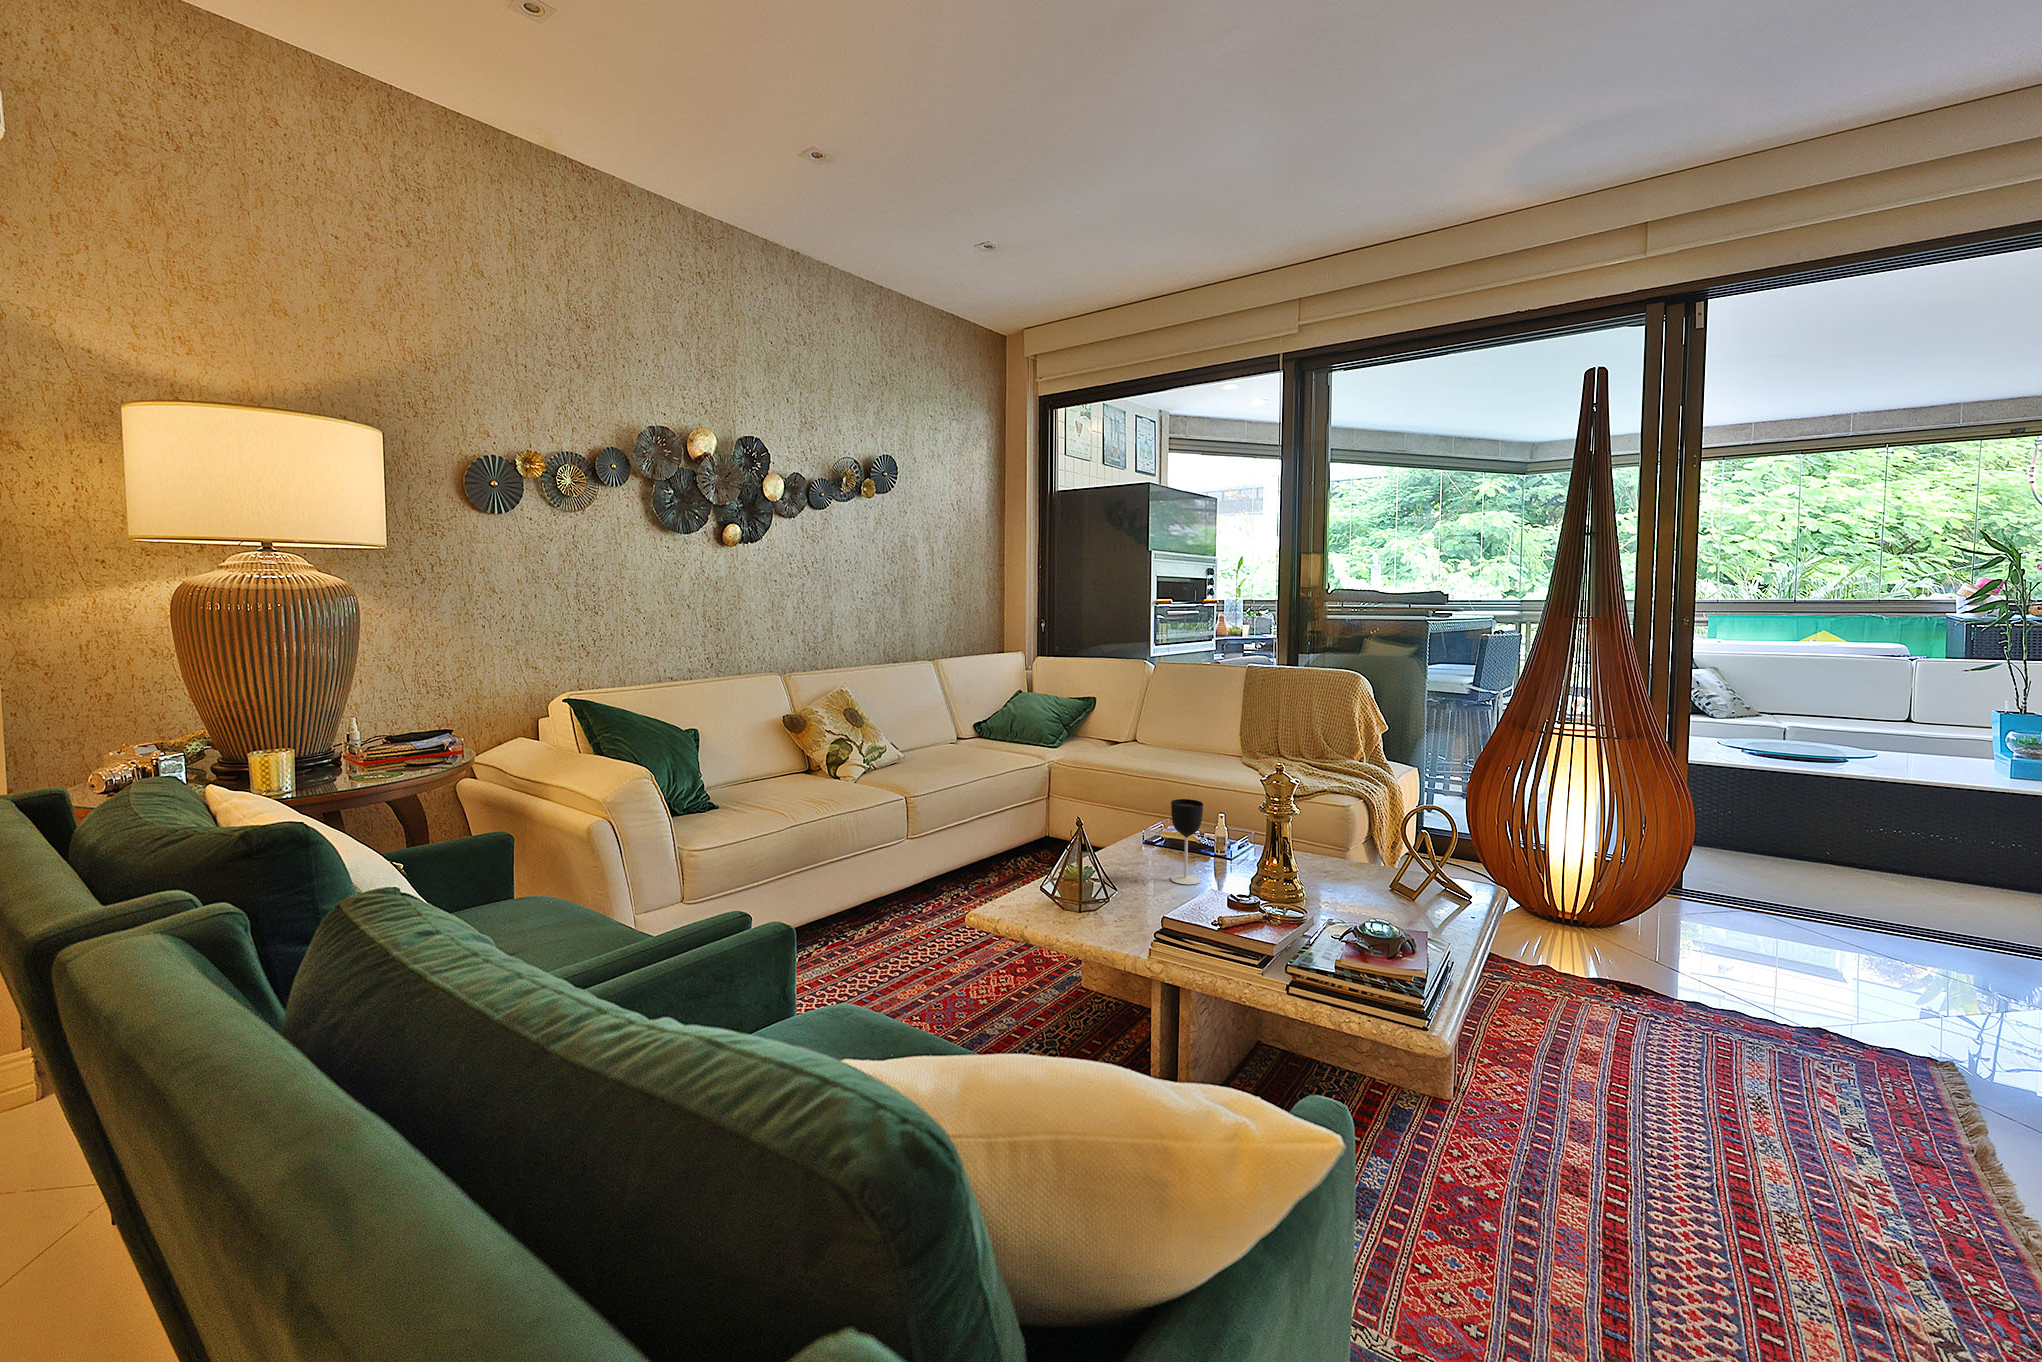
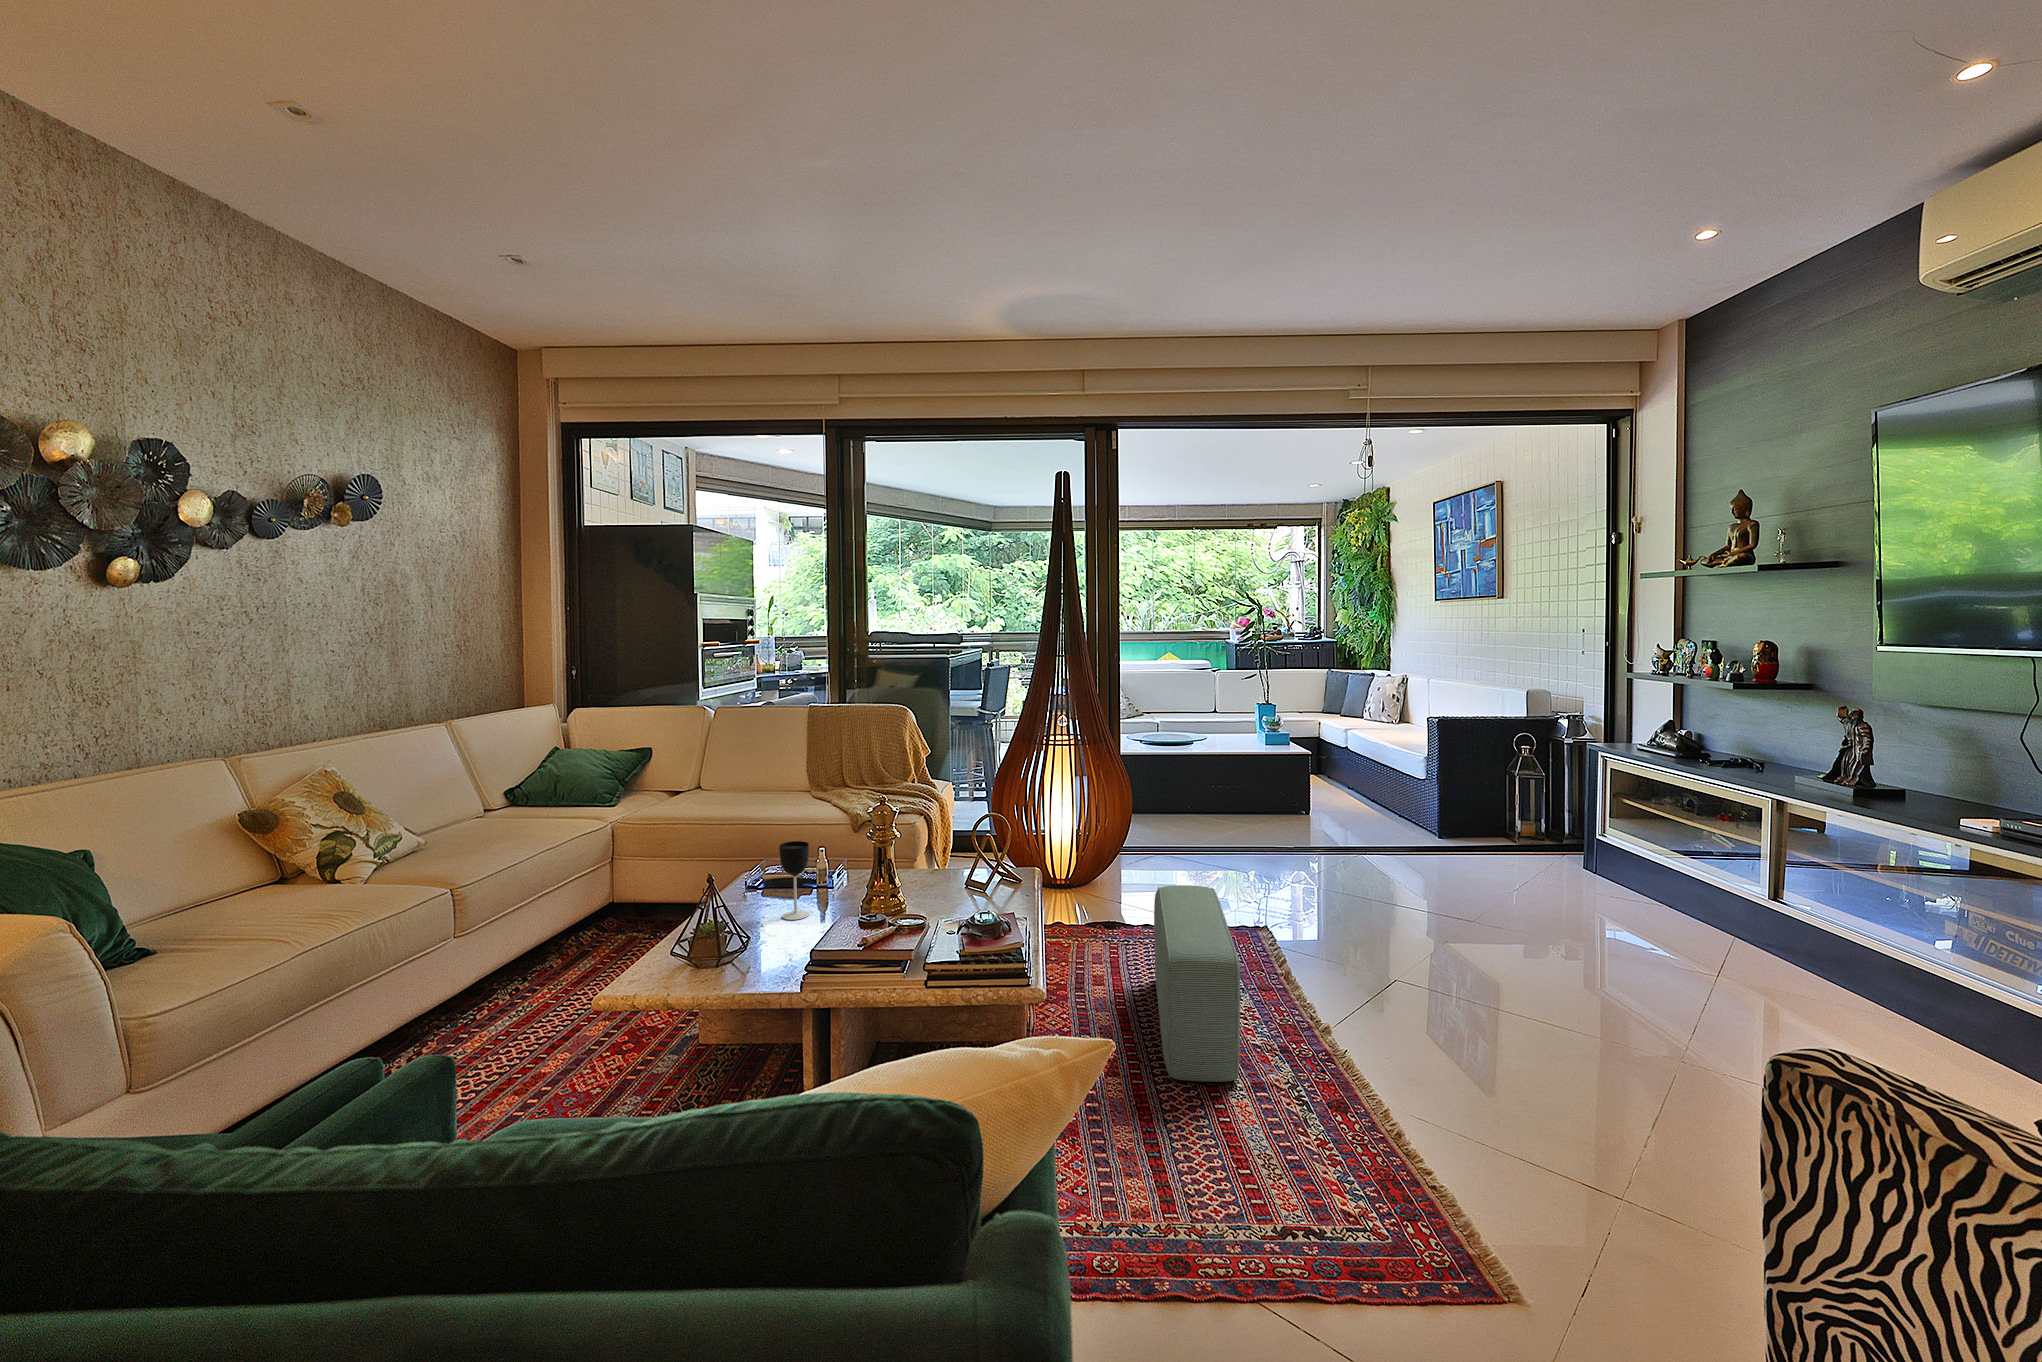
pouf: none [1669,952,1829,1279] -> present [1154,885,1240,1082]

